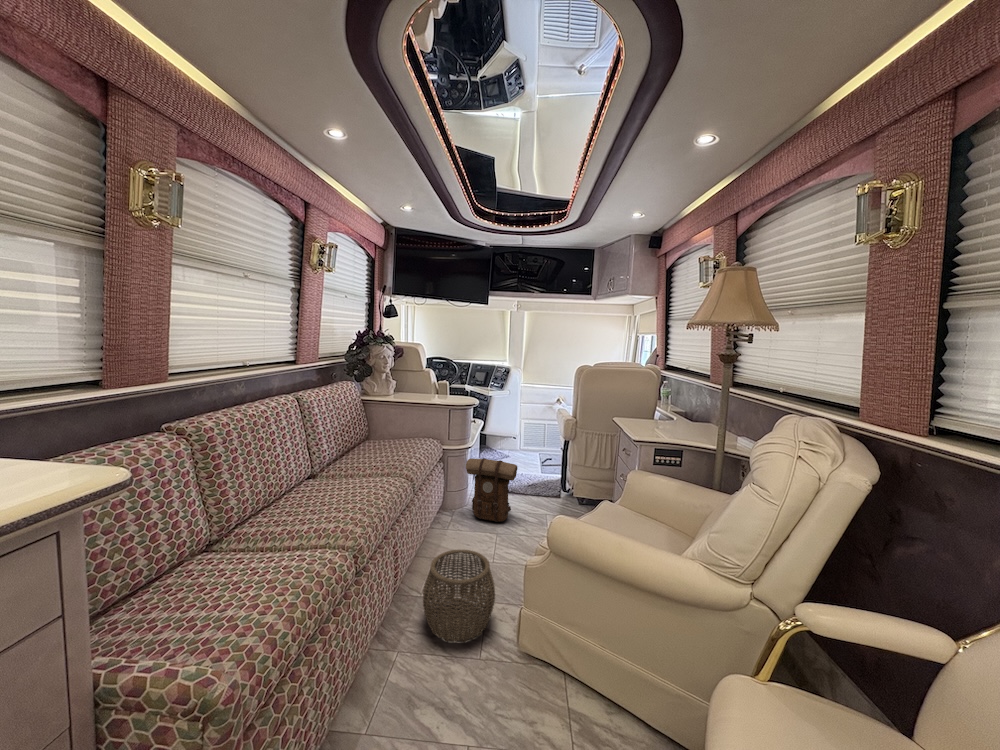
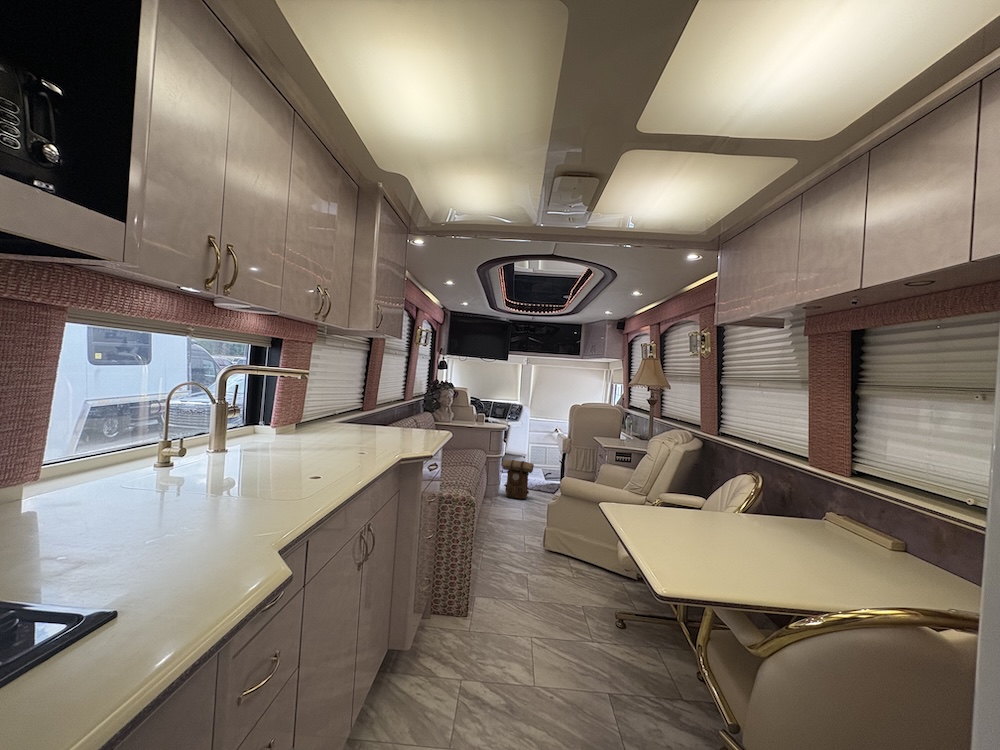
woven basket: present [423,550,495,642] -> none [493,496,528,535]

